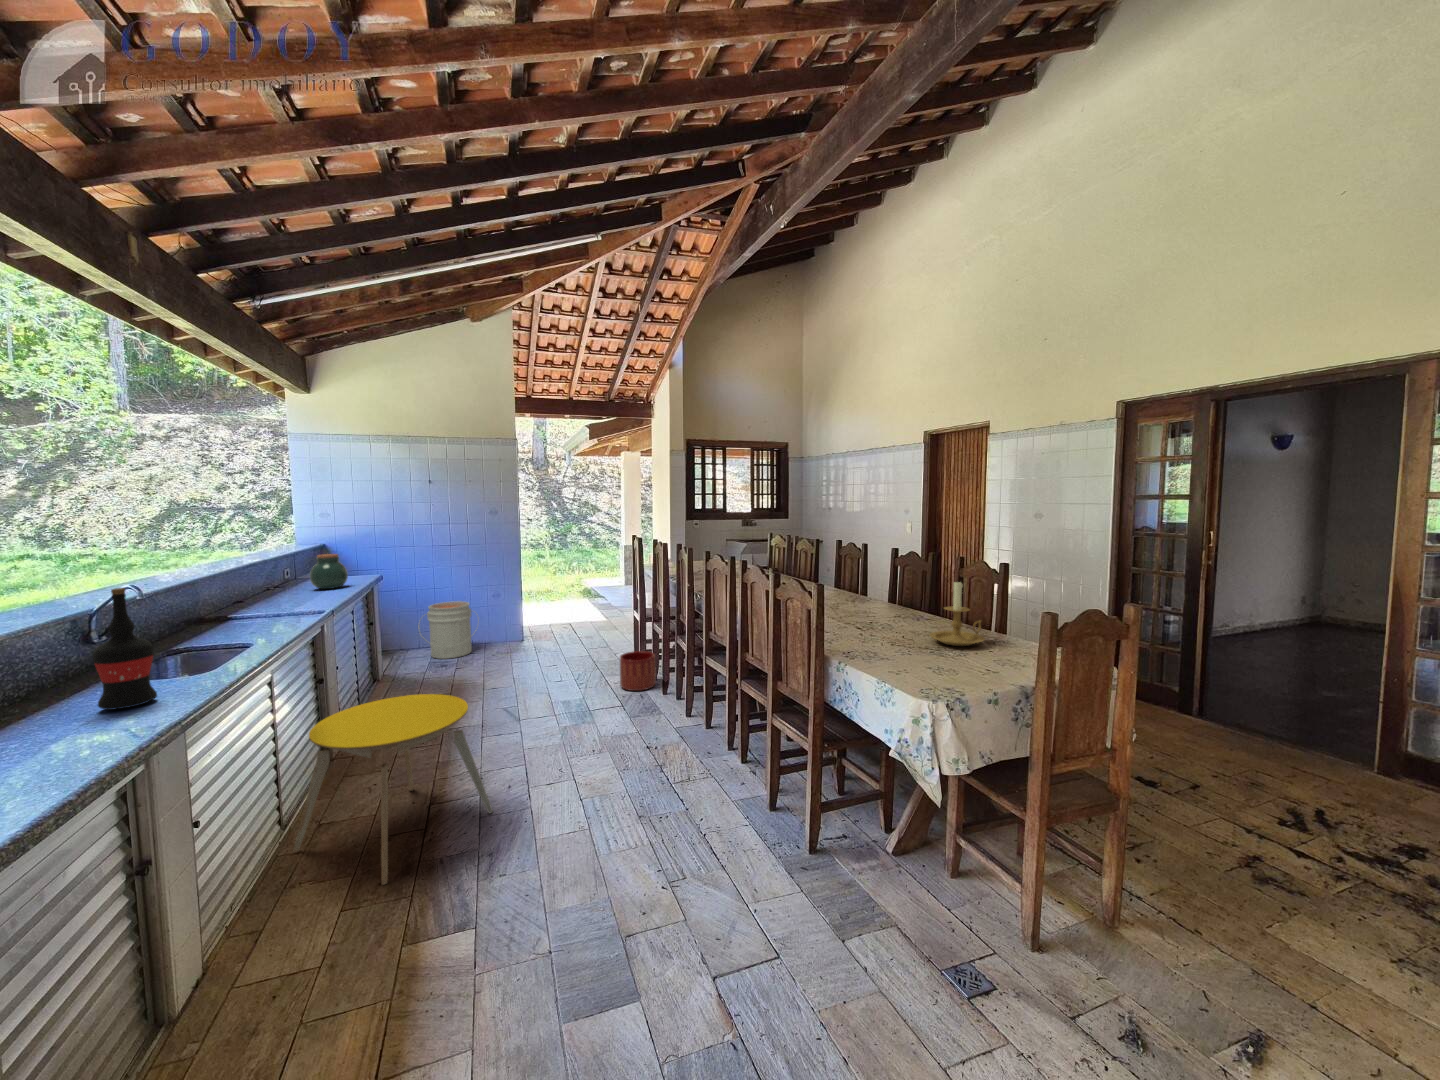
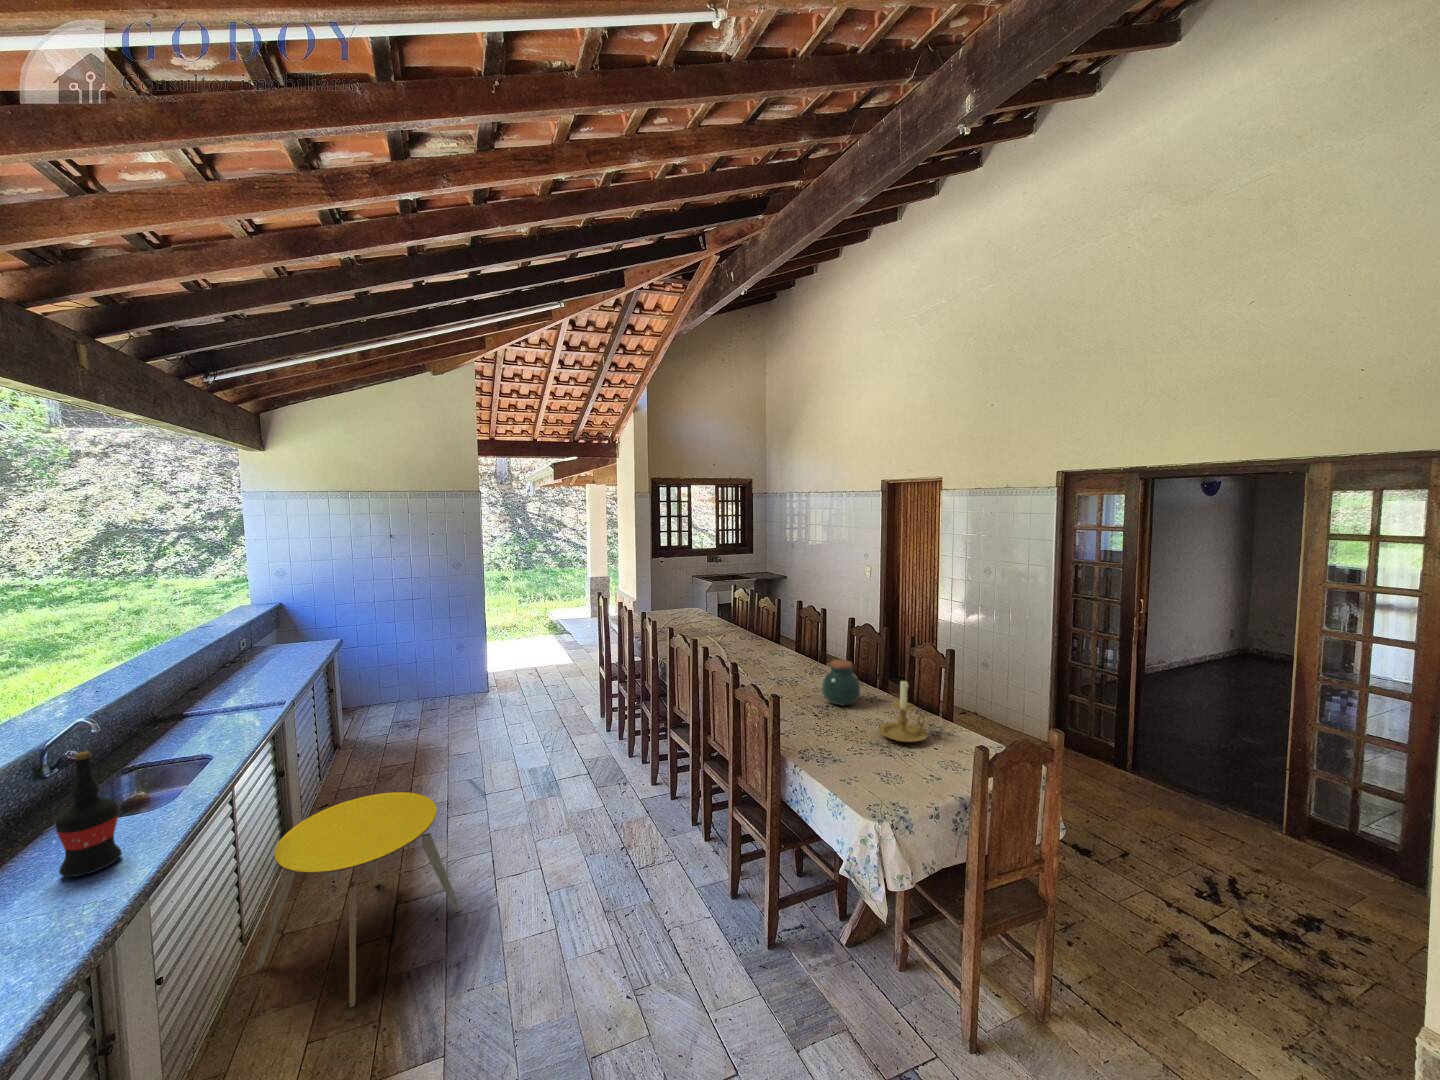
jar: present [310,554,348,589] -> present [822,660,860,705]
bucket: present [418,601,472,659] -> none [380,653,442,713]
planter: present [620,651,656,691] -> none [584,710,620,752]

